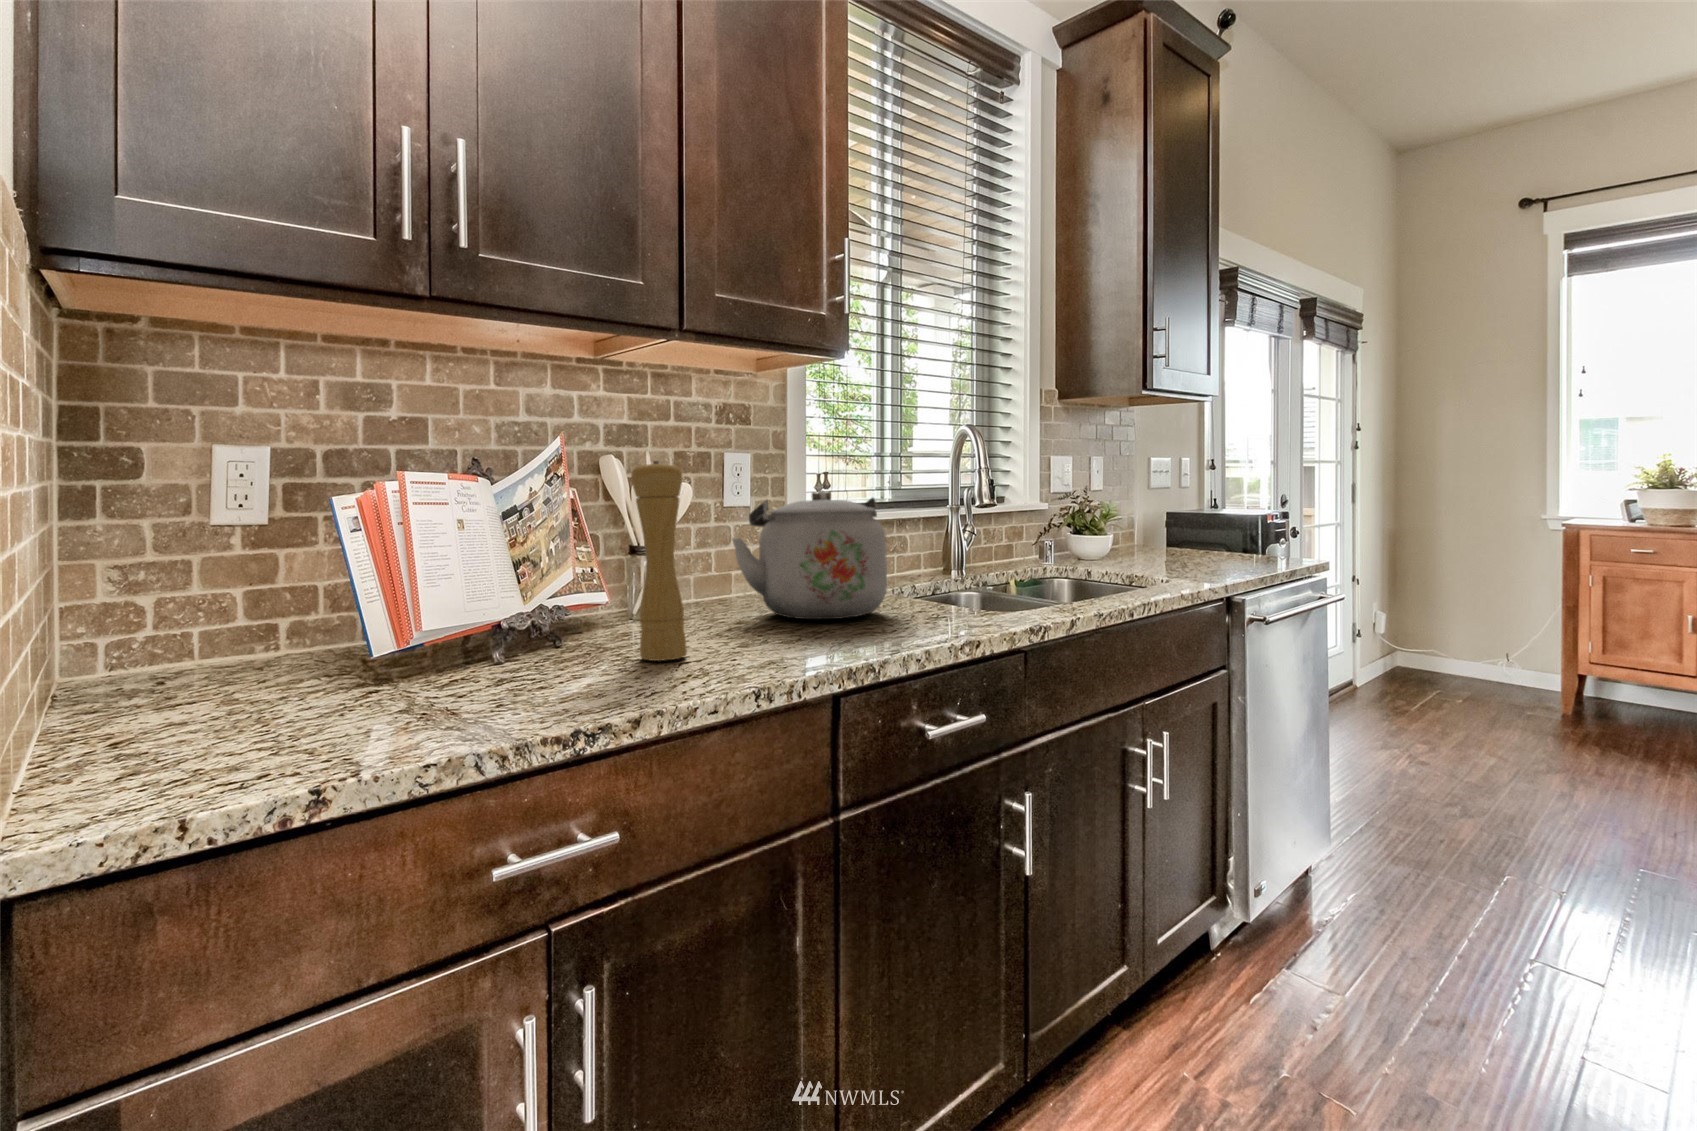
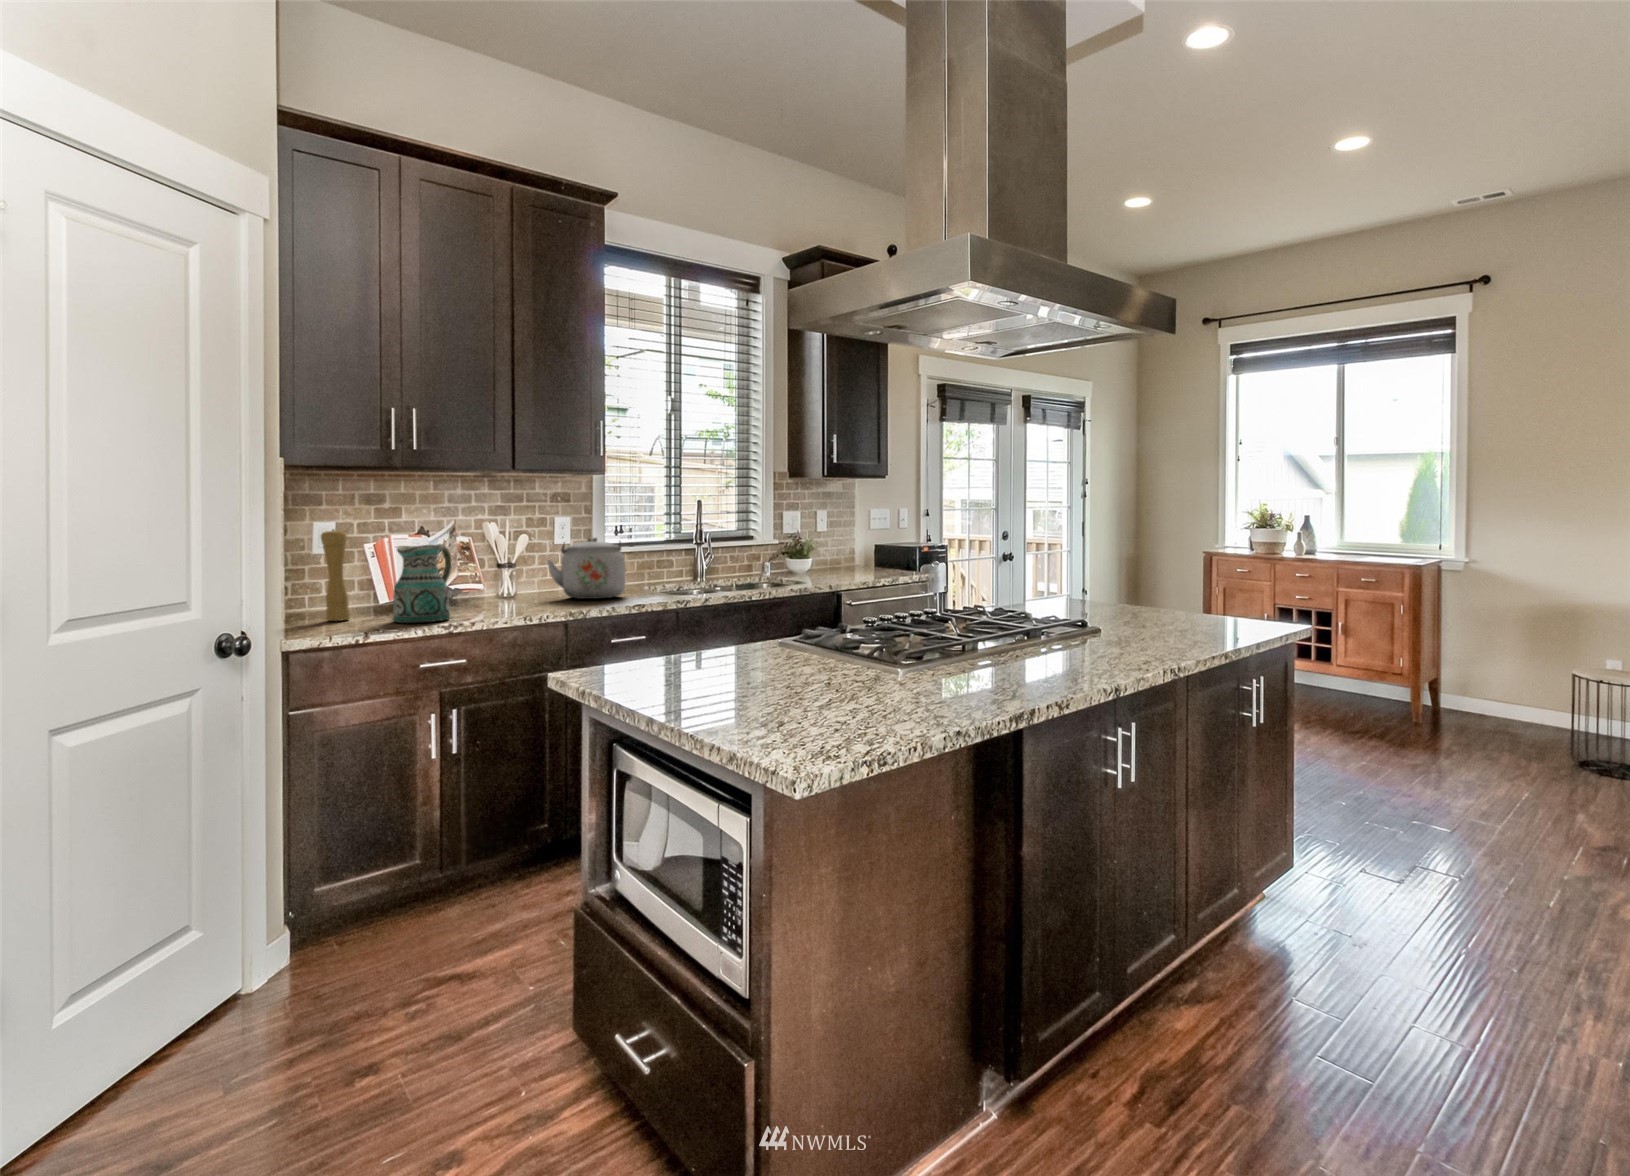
pepper mill: present [631,461,687,661] -> present [321,529,350,621]
ceramic pitcher: none [409,499,567,729] -> present [393,544,452,623]

